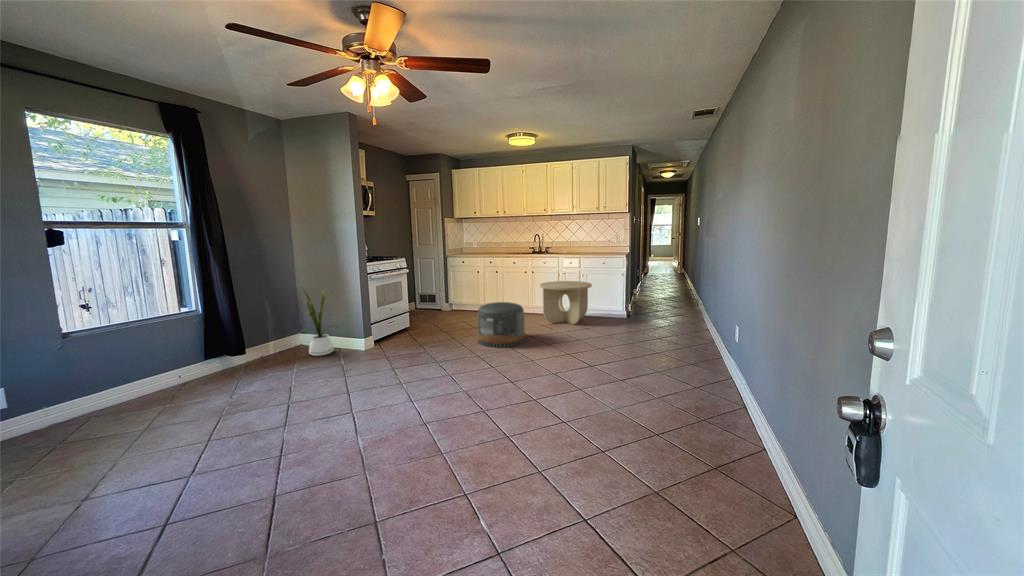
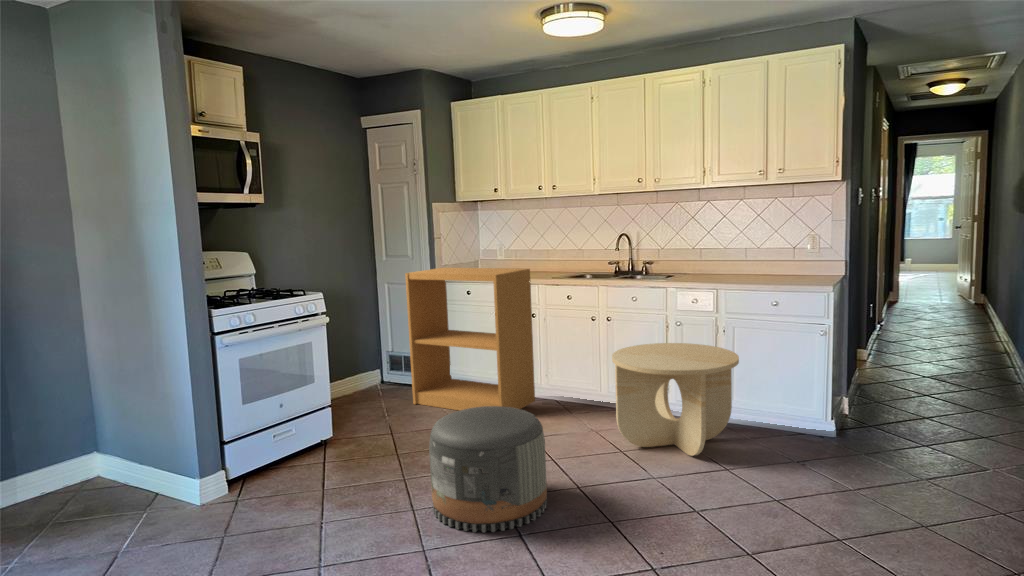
bookshelf: none [437,250,498,318] -> present [405,268,535,410]
house plant: present [301,287,338,356] -> none [37,359,123,521]

